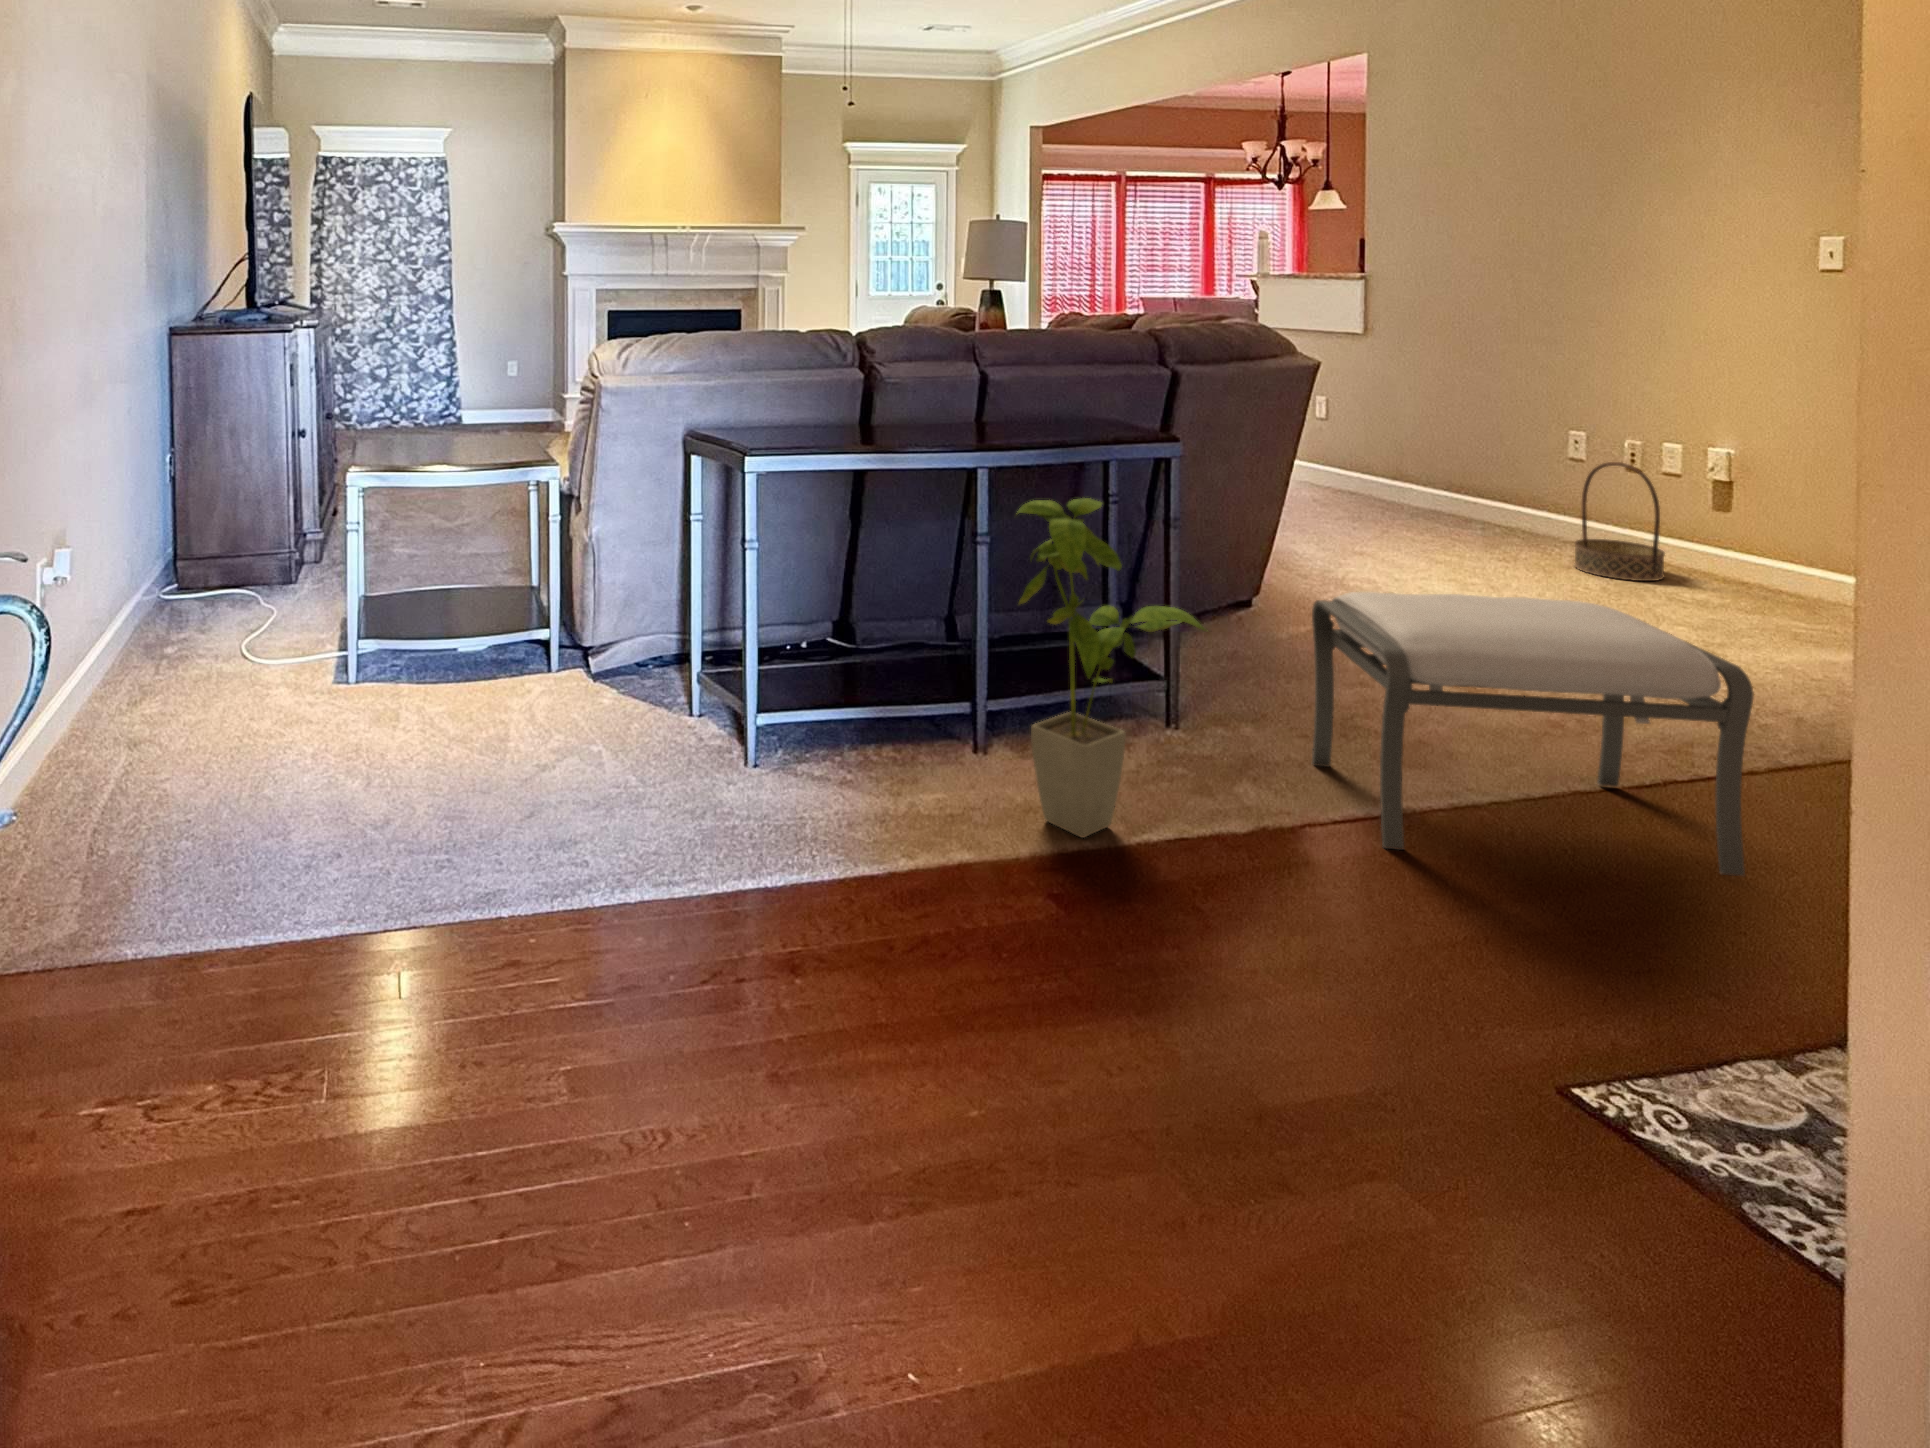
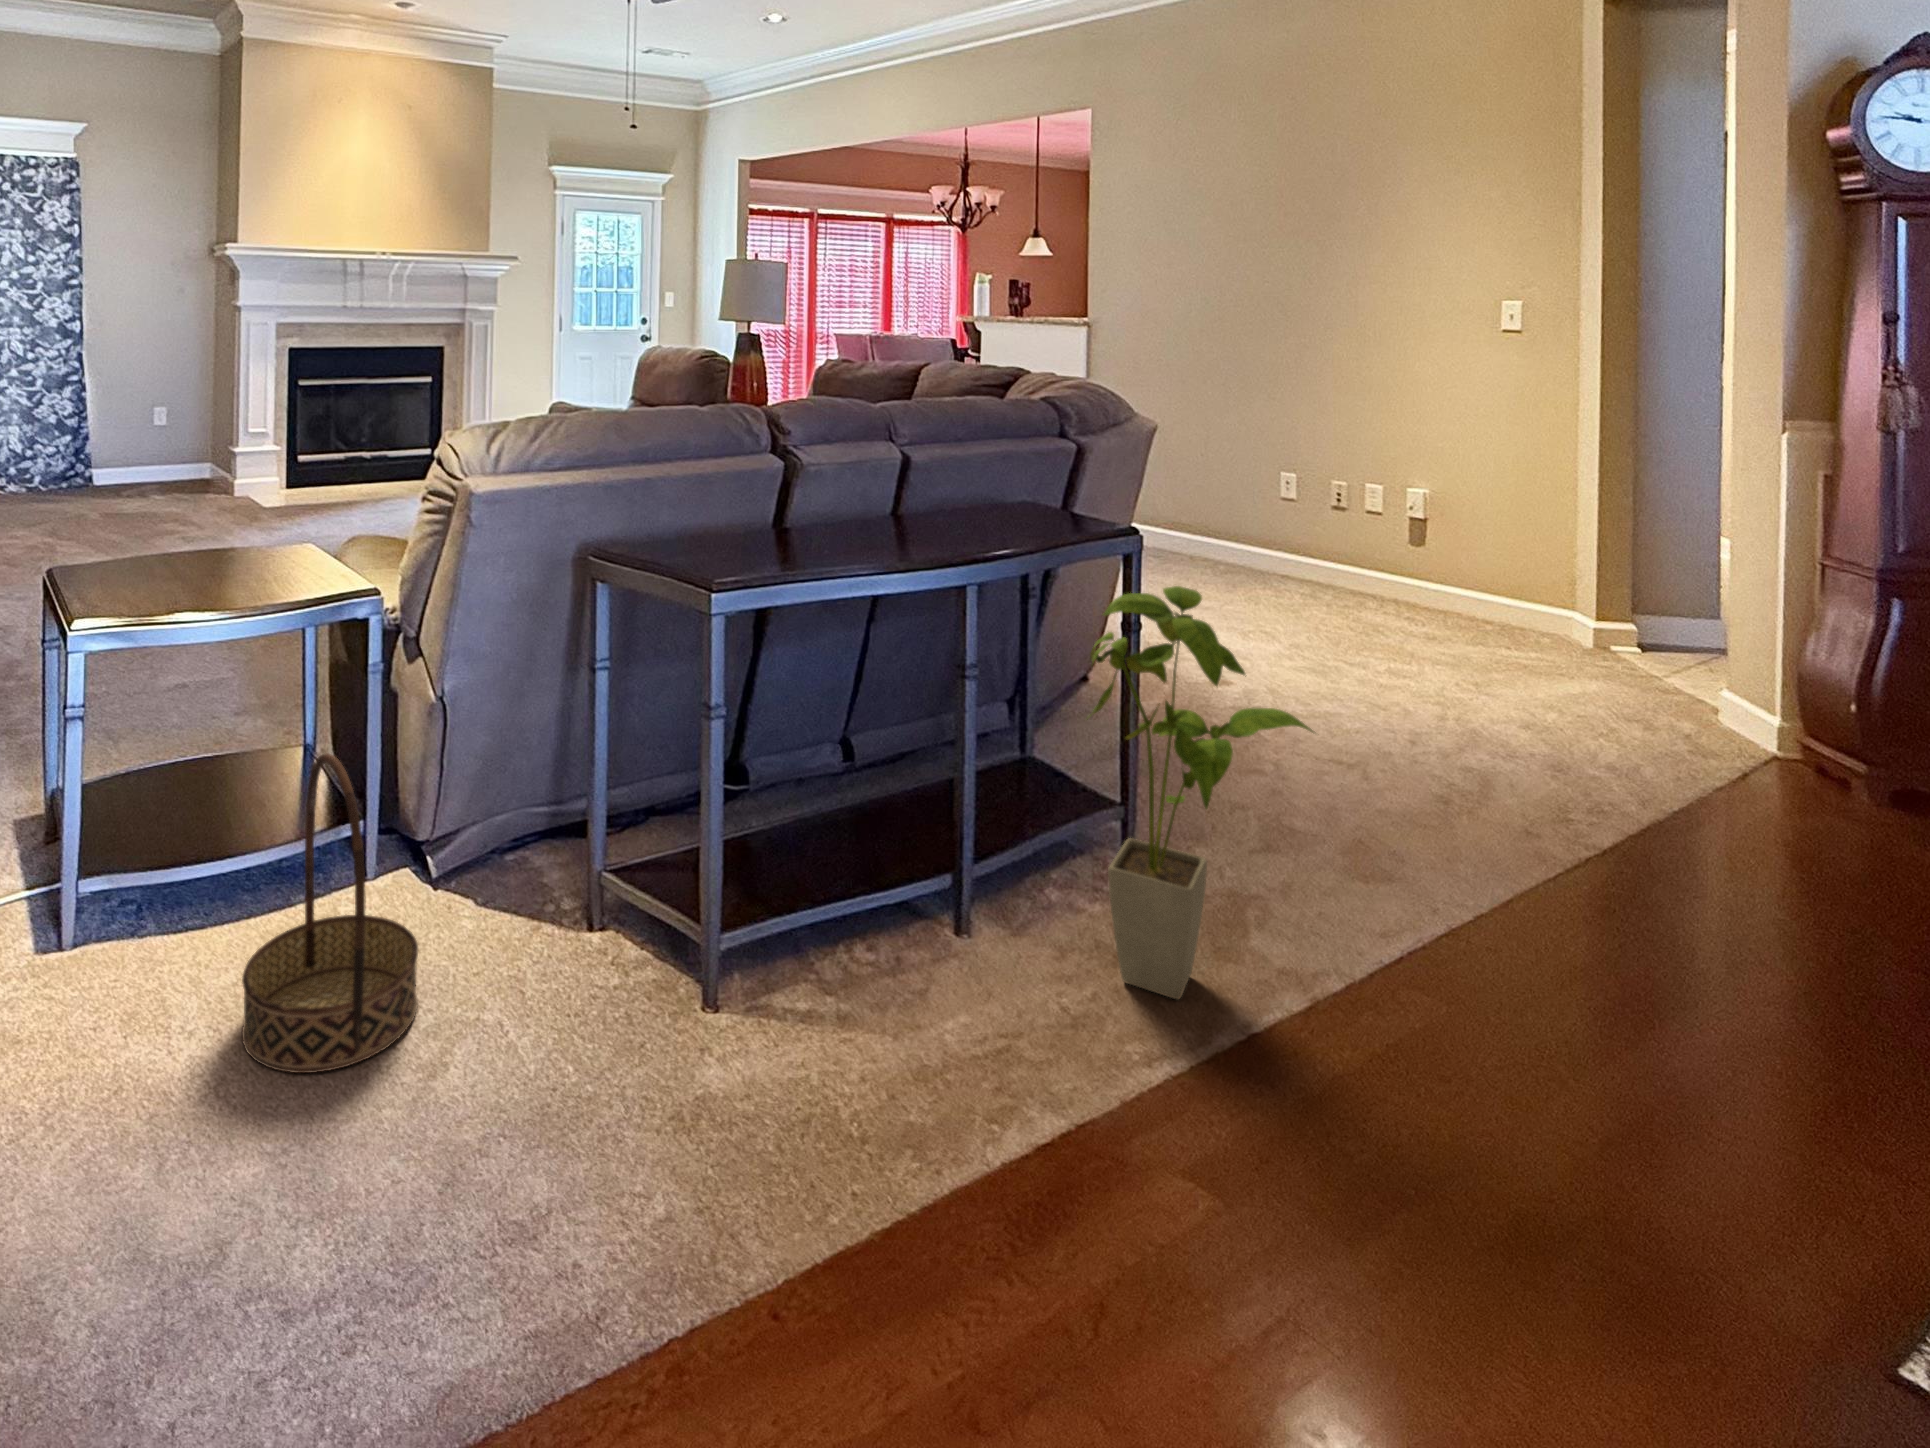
basket: present [1574,462,1665,581] -> present [242,753,418,1073]
ottoman: present [1312,592,1754,876] -> none [1288,643,1715,942]

